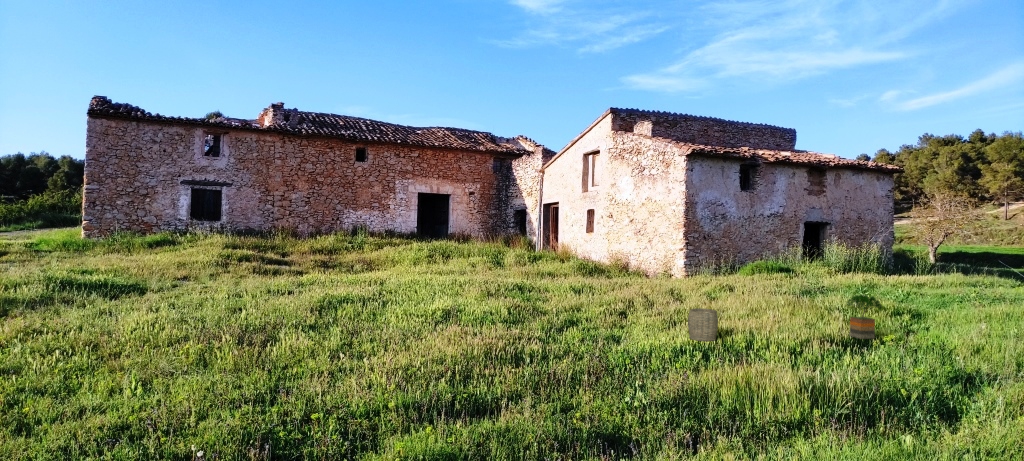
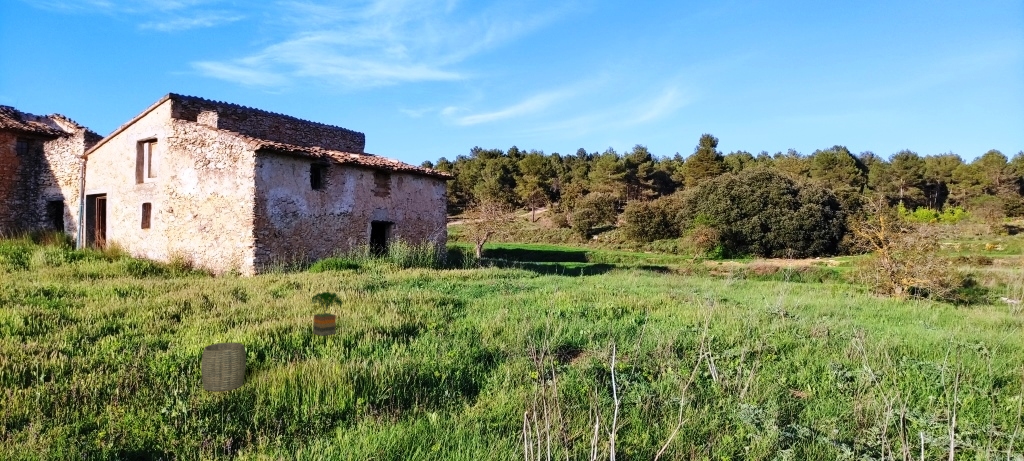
potted tree: present [847,295,883,339] -> present [312,292,342,336]

